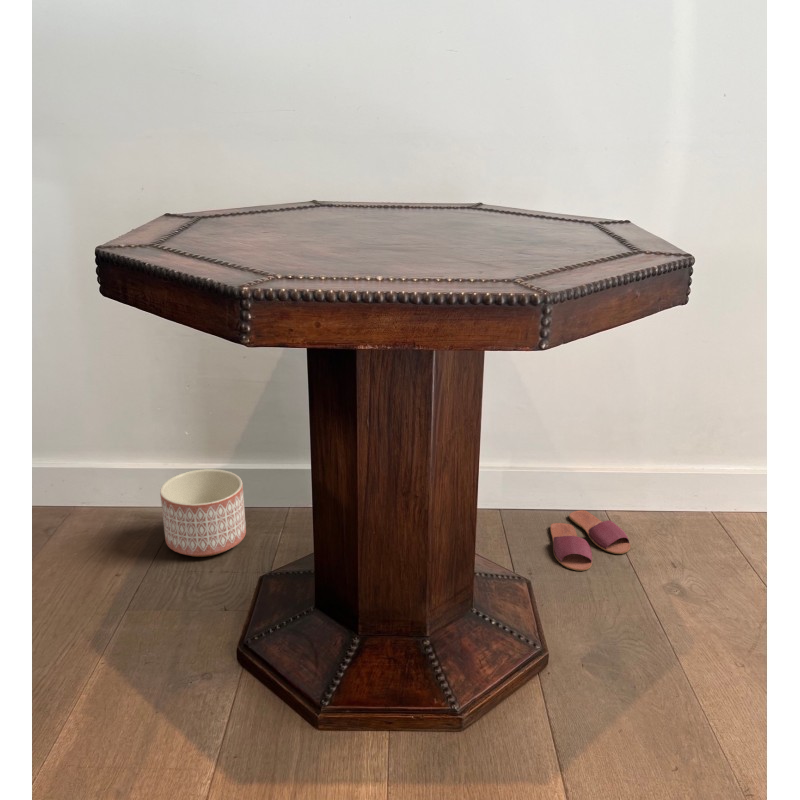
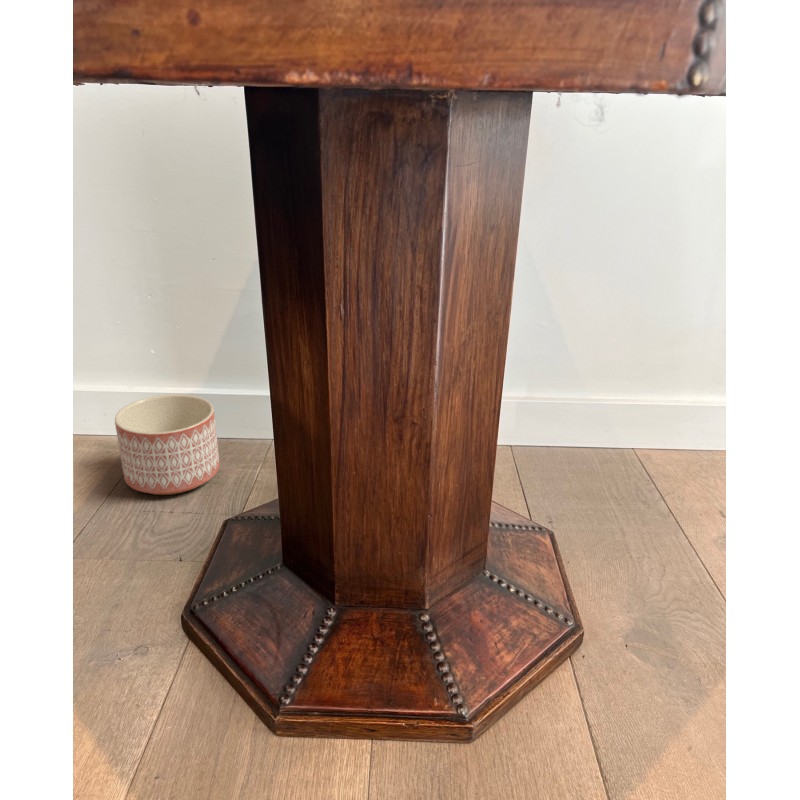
slippers: present [550,510,630,571] -> none [573,451,669,522]

